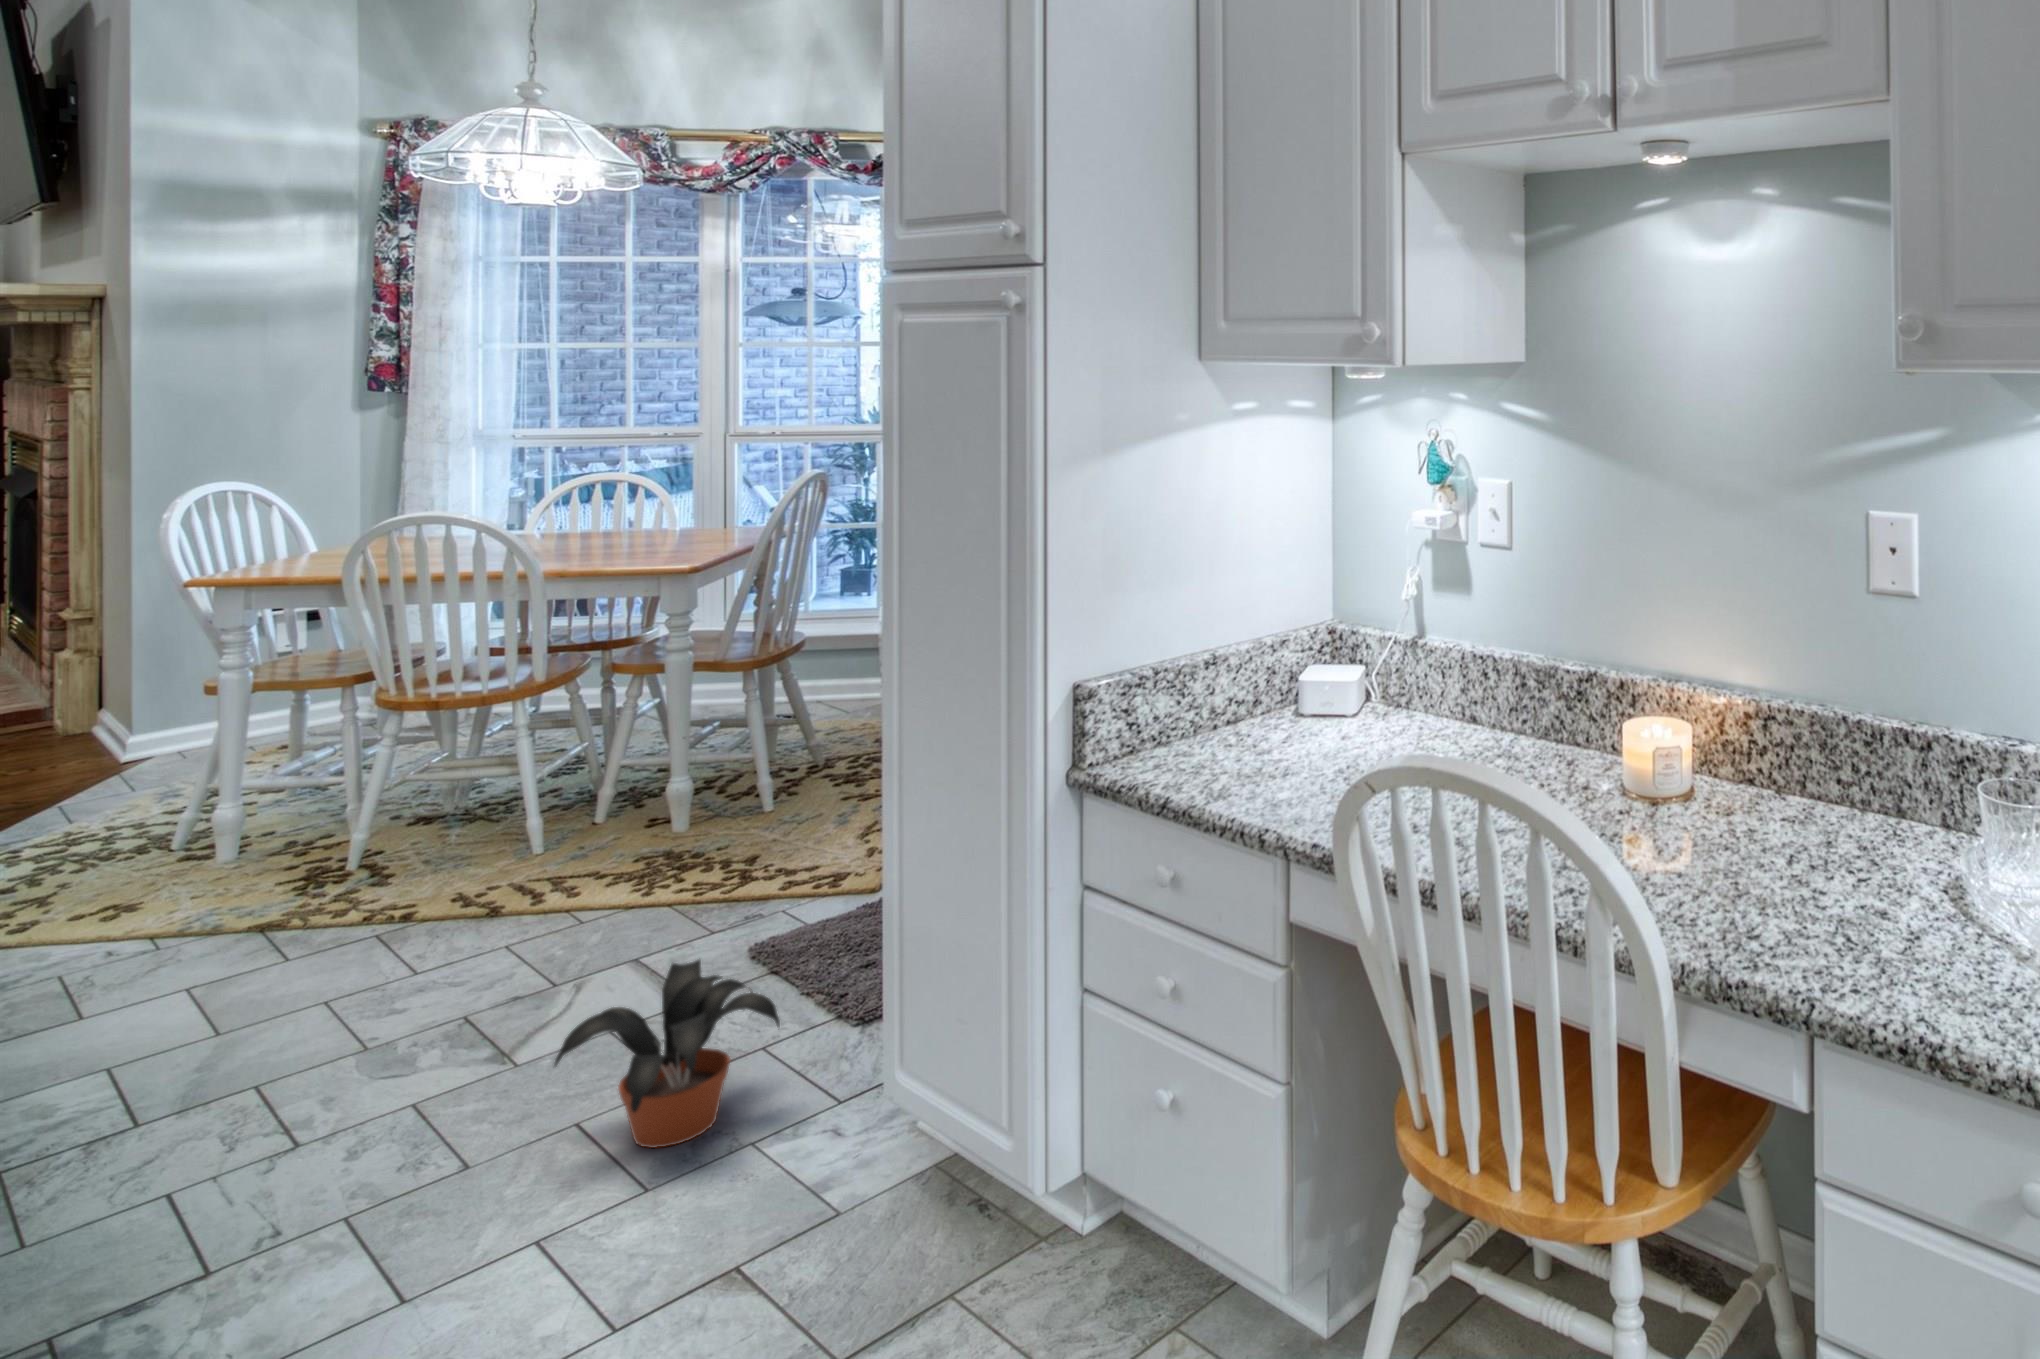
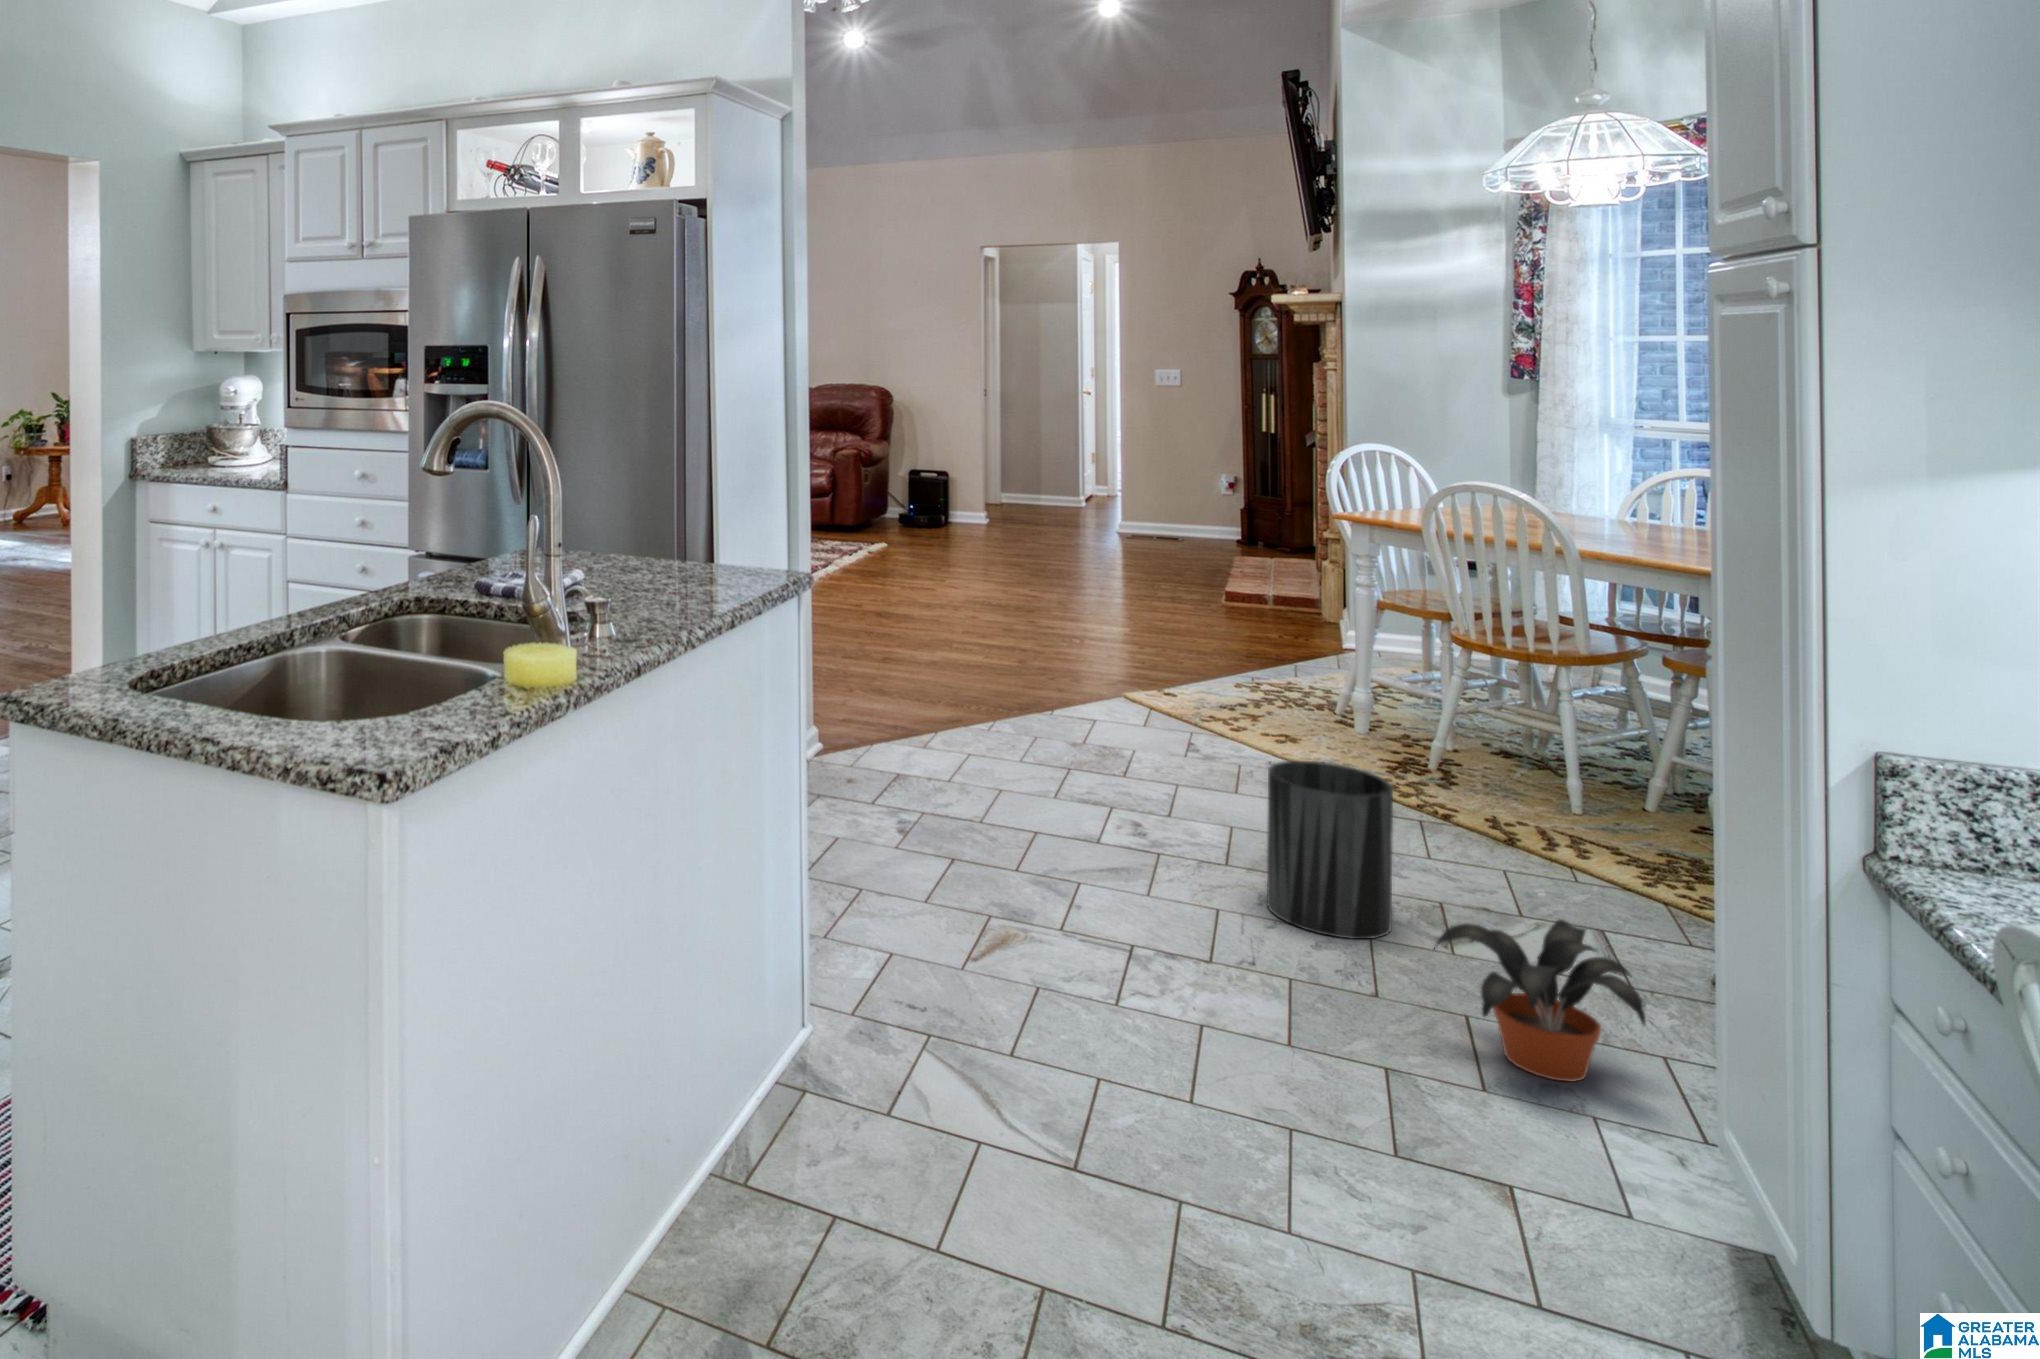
trash can: none [239,895,428,1148] -> present [1267,761,1393,939]

